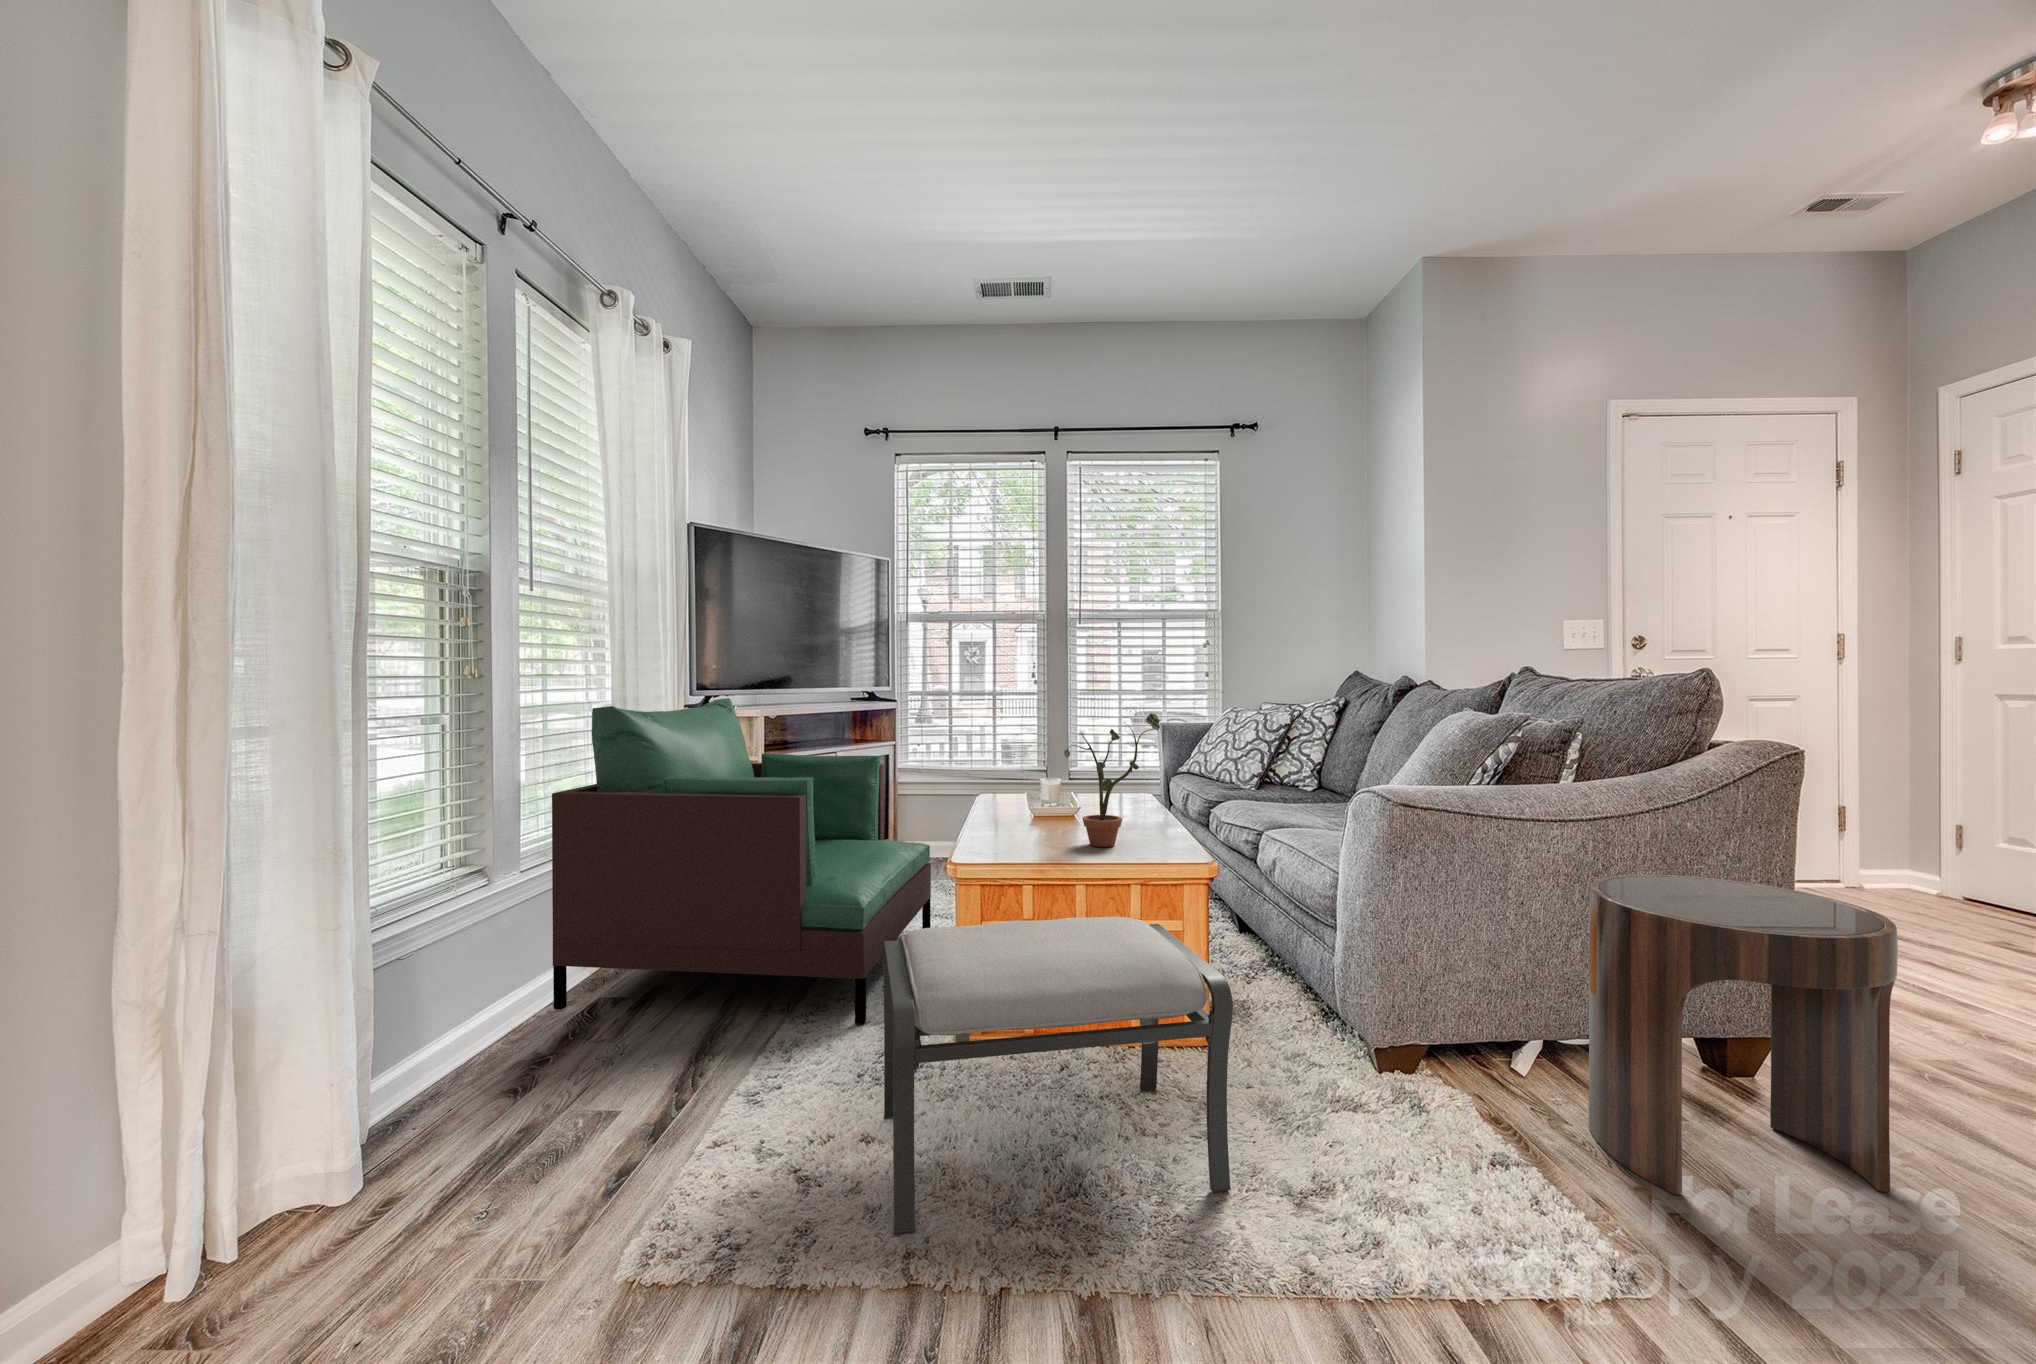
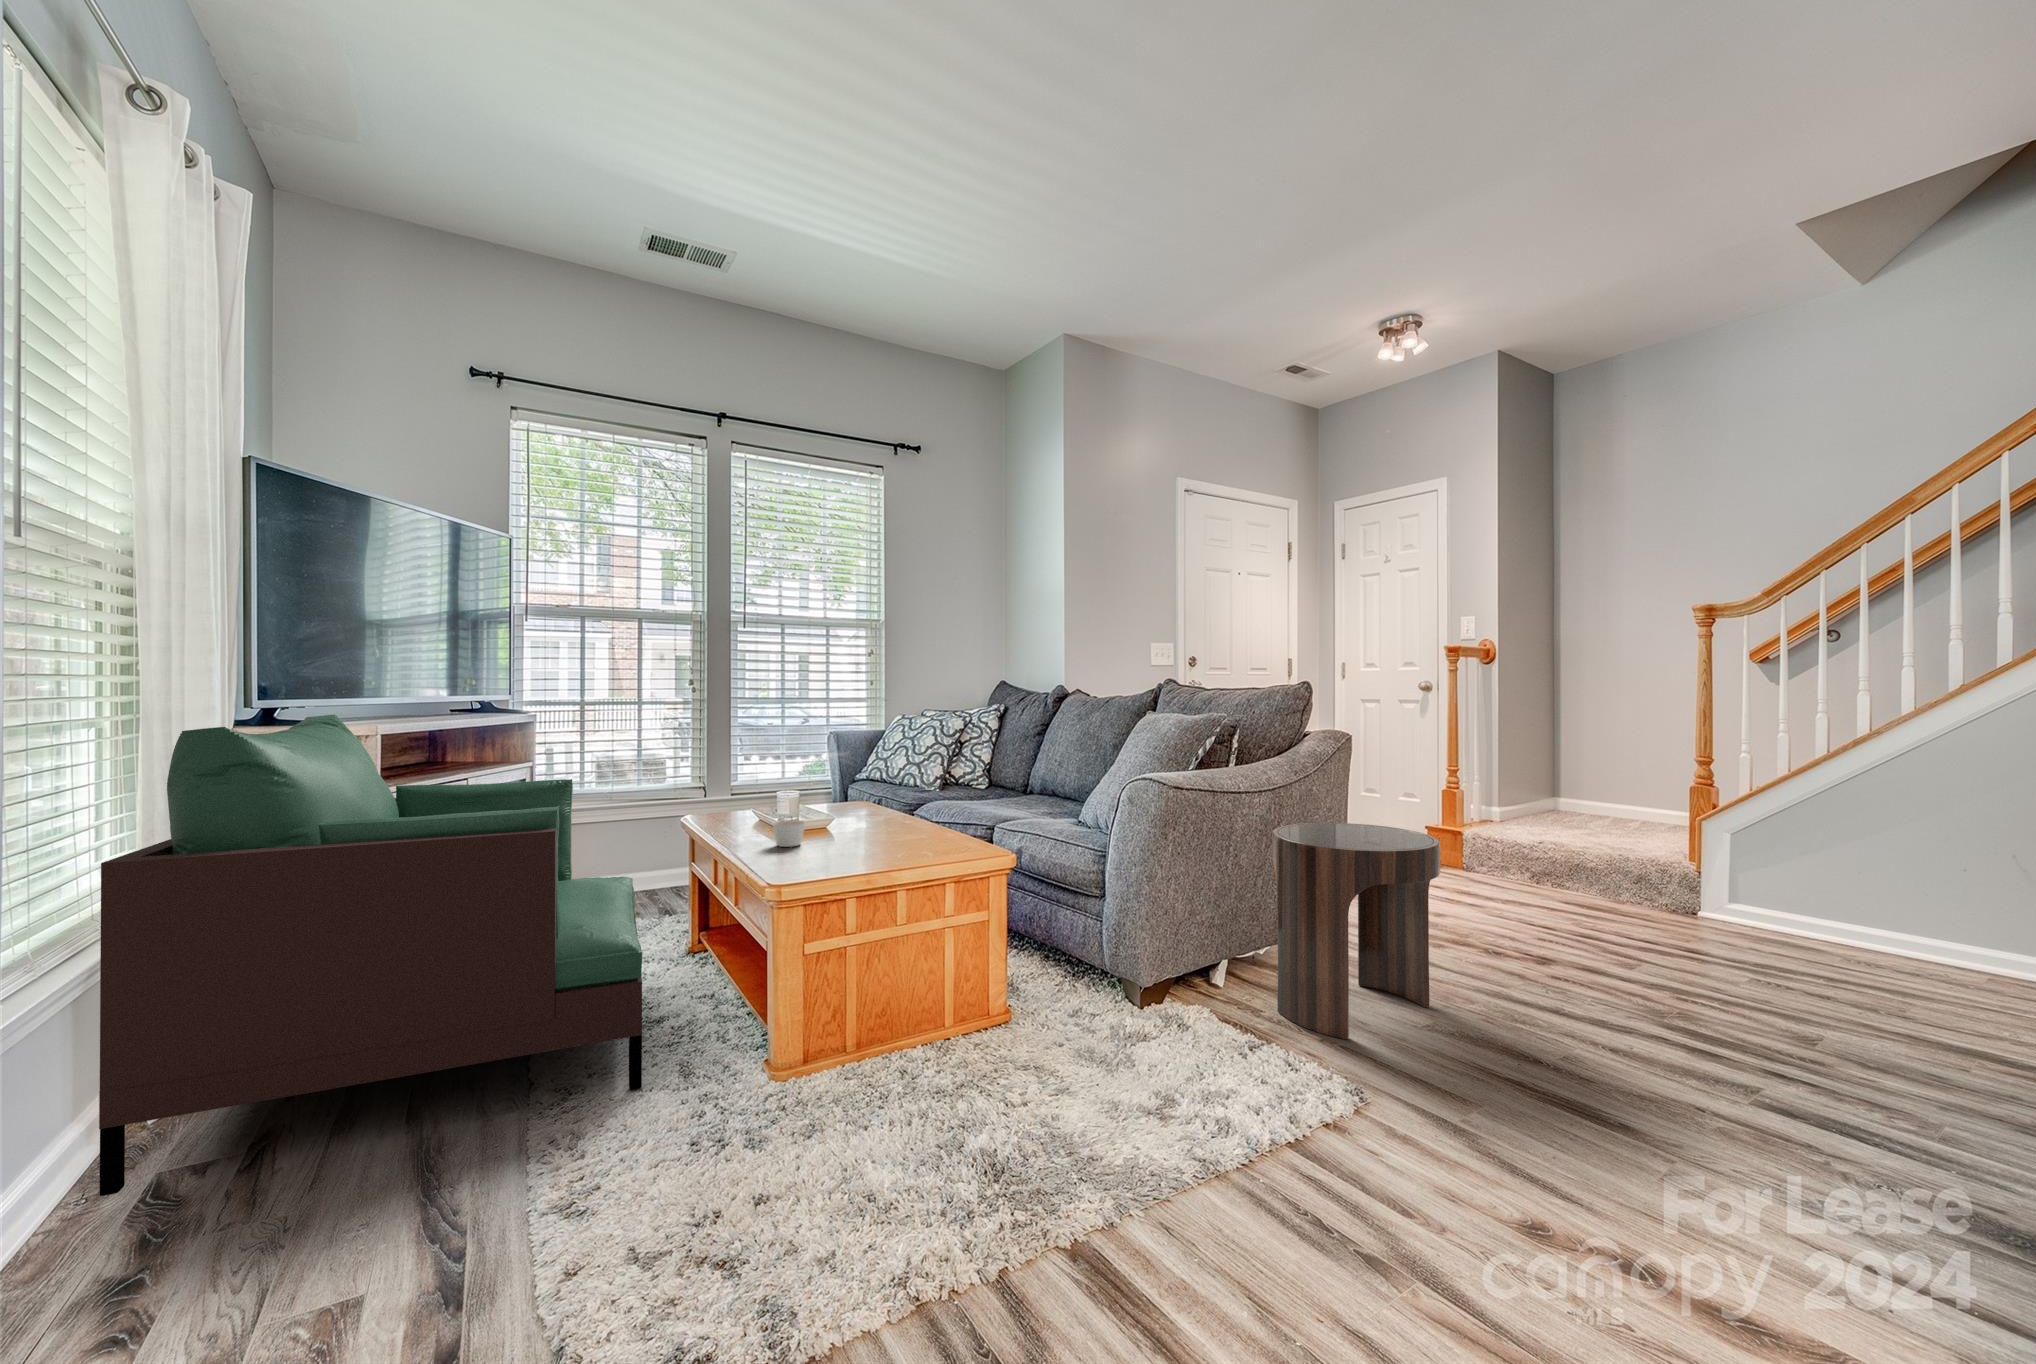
potted plant: present [1064,713,1160,847] -> none [858,720,934,851]
candle: none [1006,806,1036,831] -> present [773,820,805,847]
ottoman: present [883,917,1233,1234] -> none [748,910,1110,1270]

